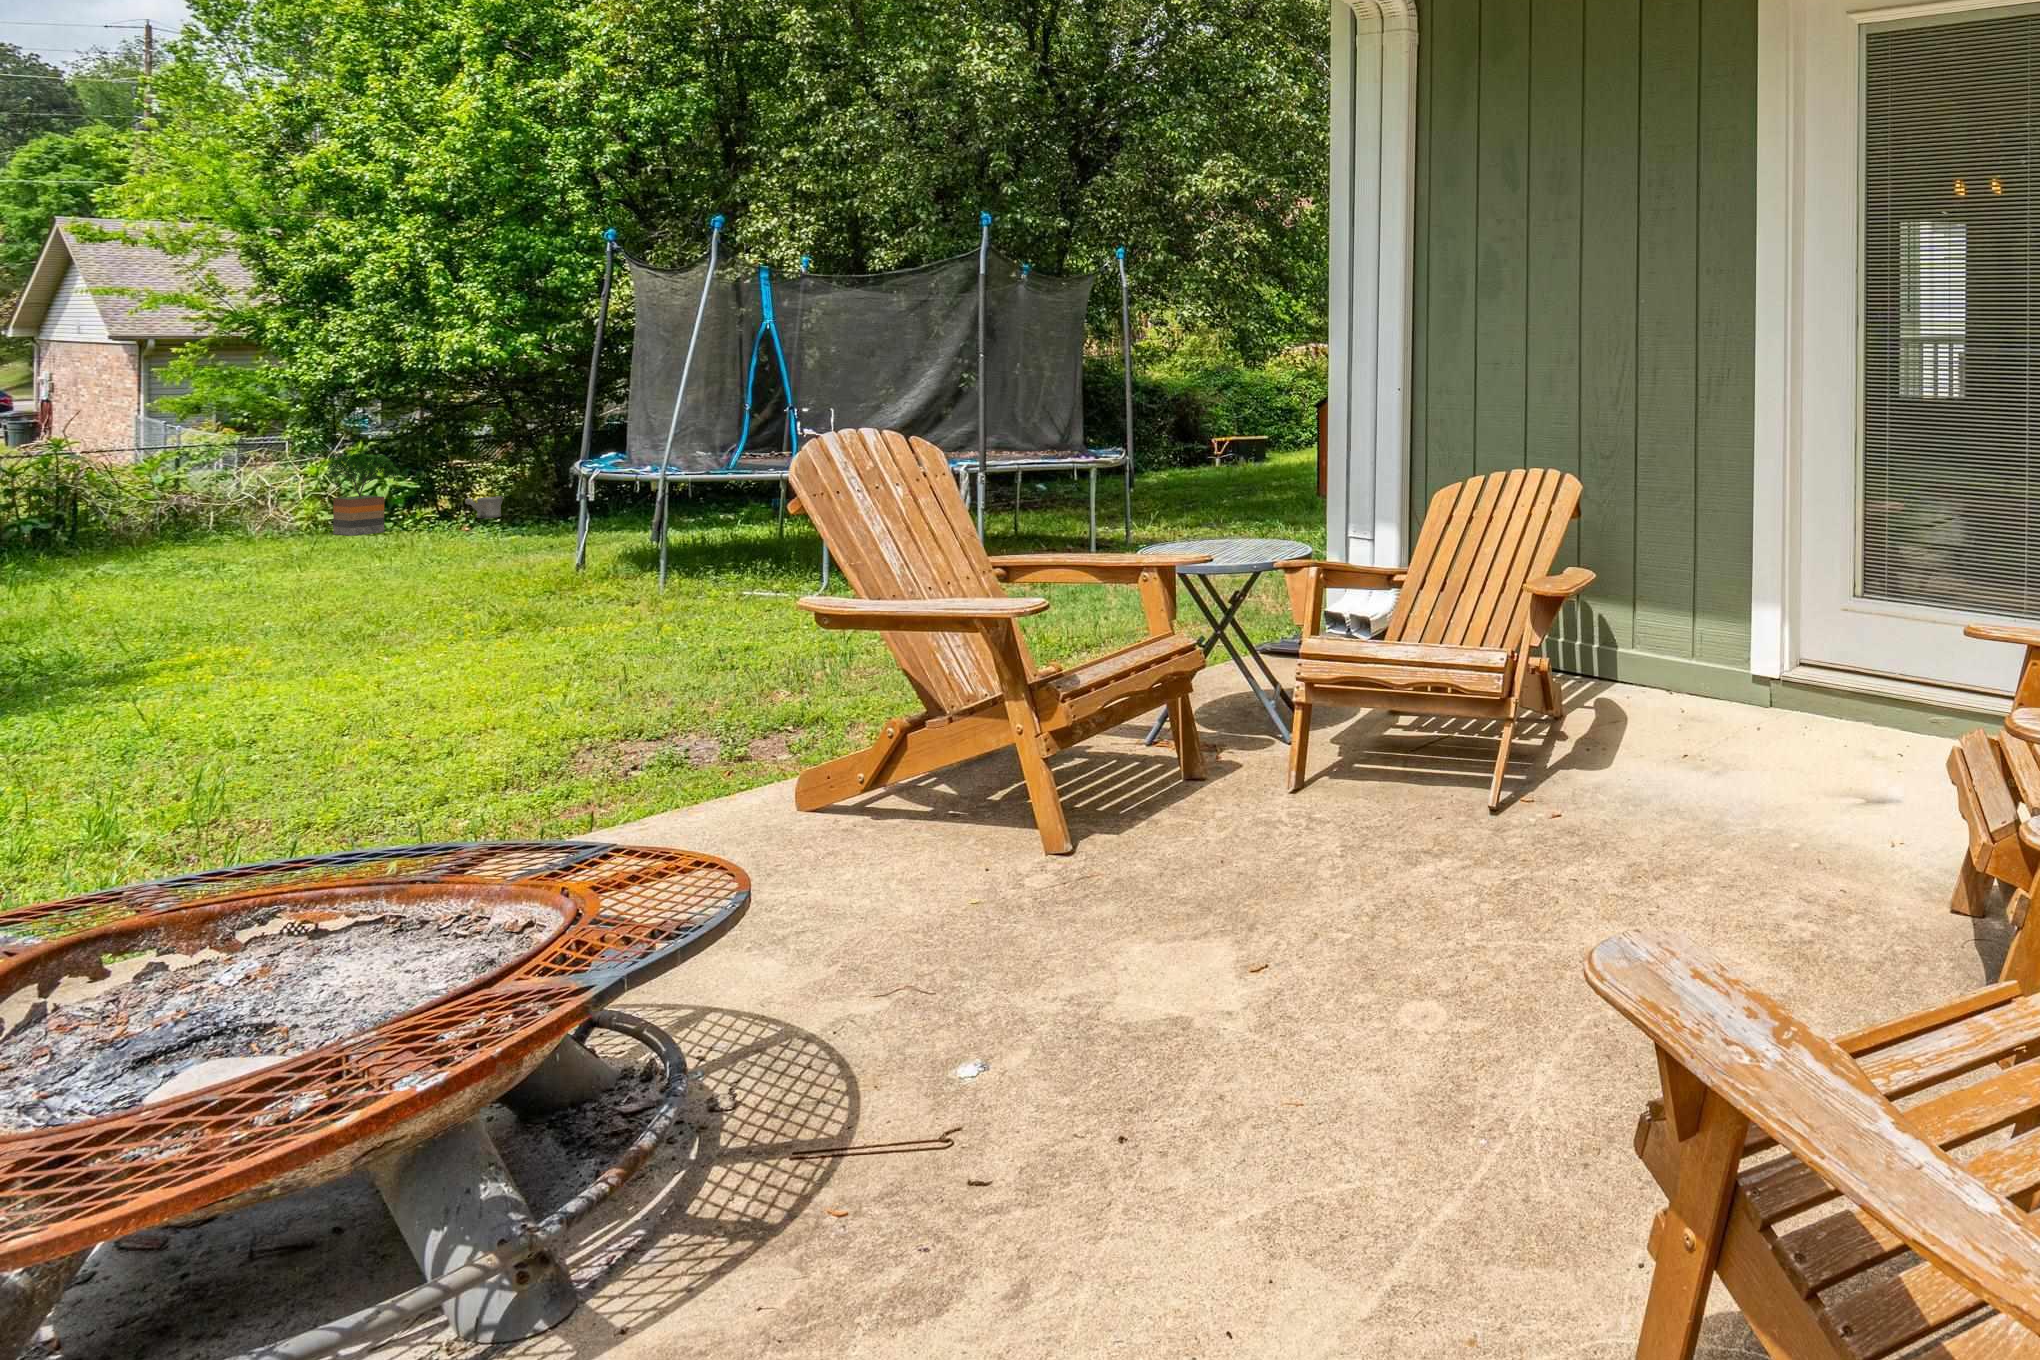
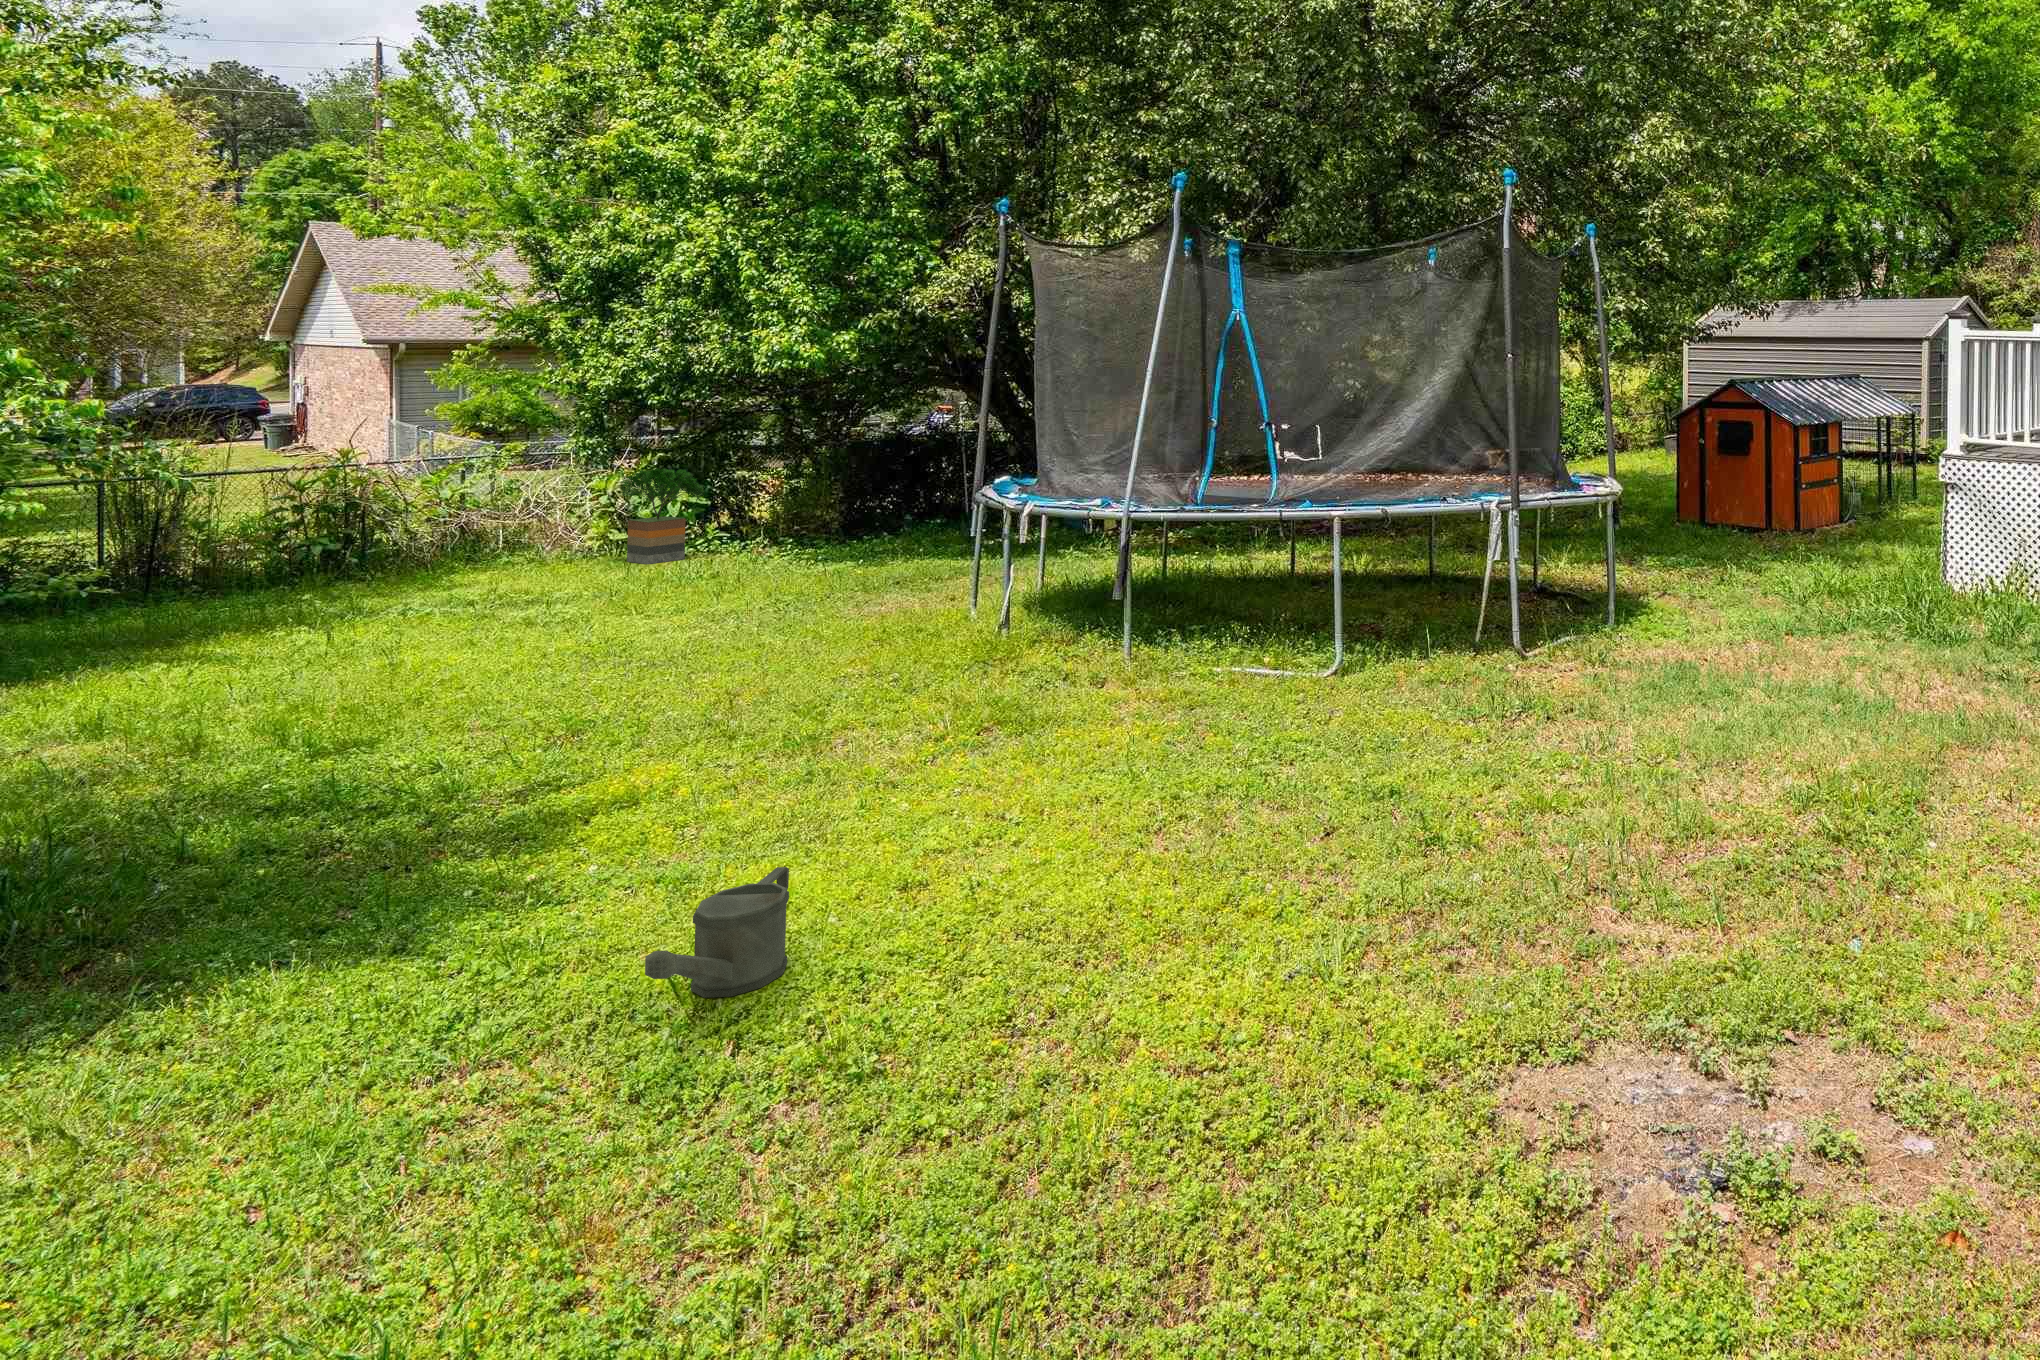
watering can: present [465,496,503,518] -> present [645,867,789,998]

